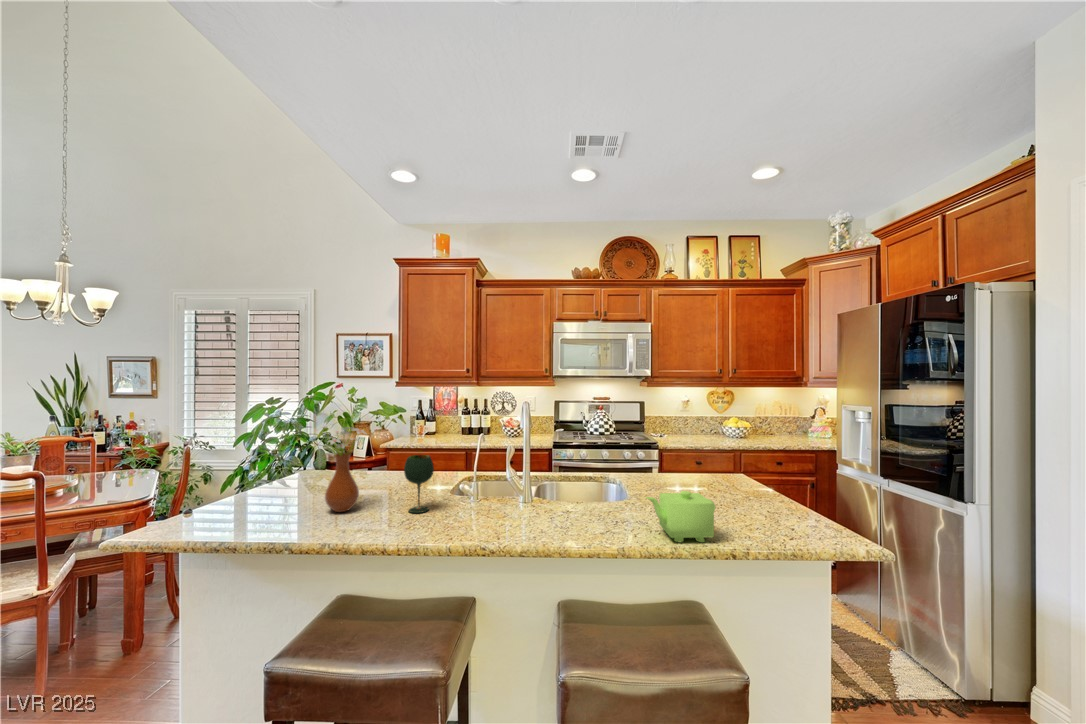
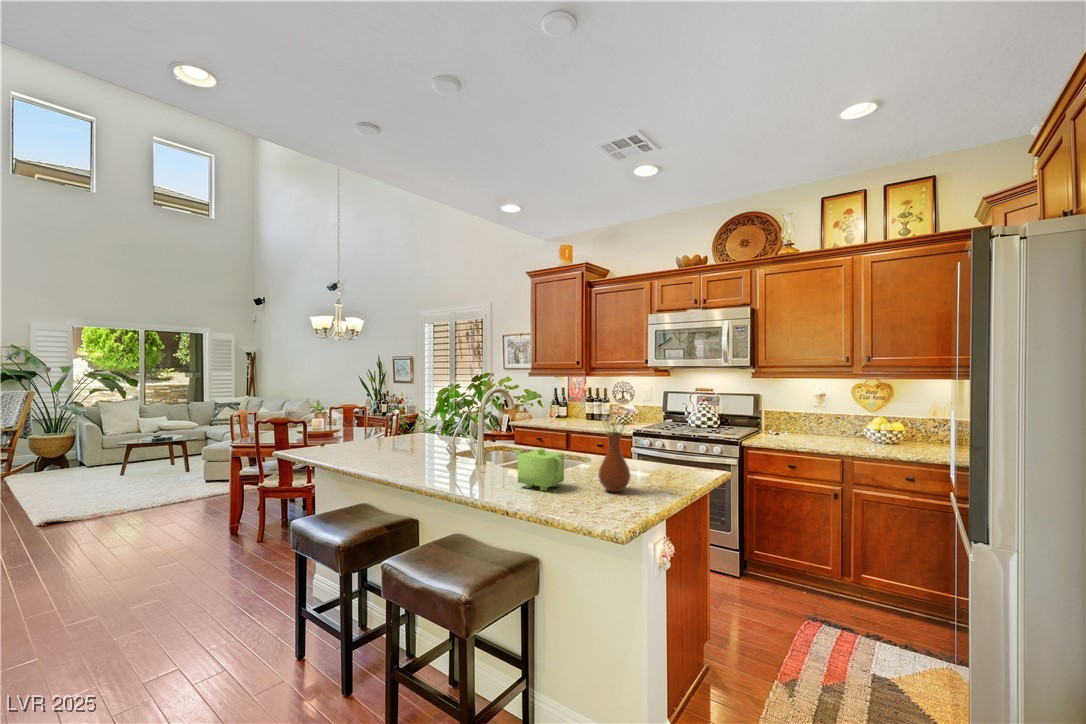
vase: present [324,426,365,512] -> present [597,404,635,492]
wine glass: present [404,455,434,513] -> none [419,414,439,452]

